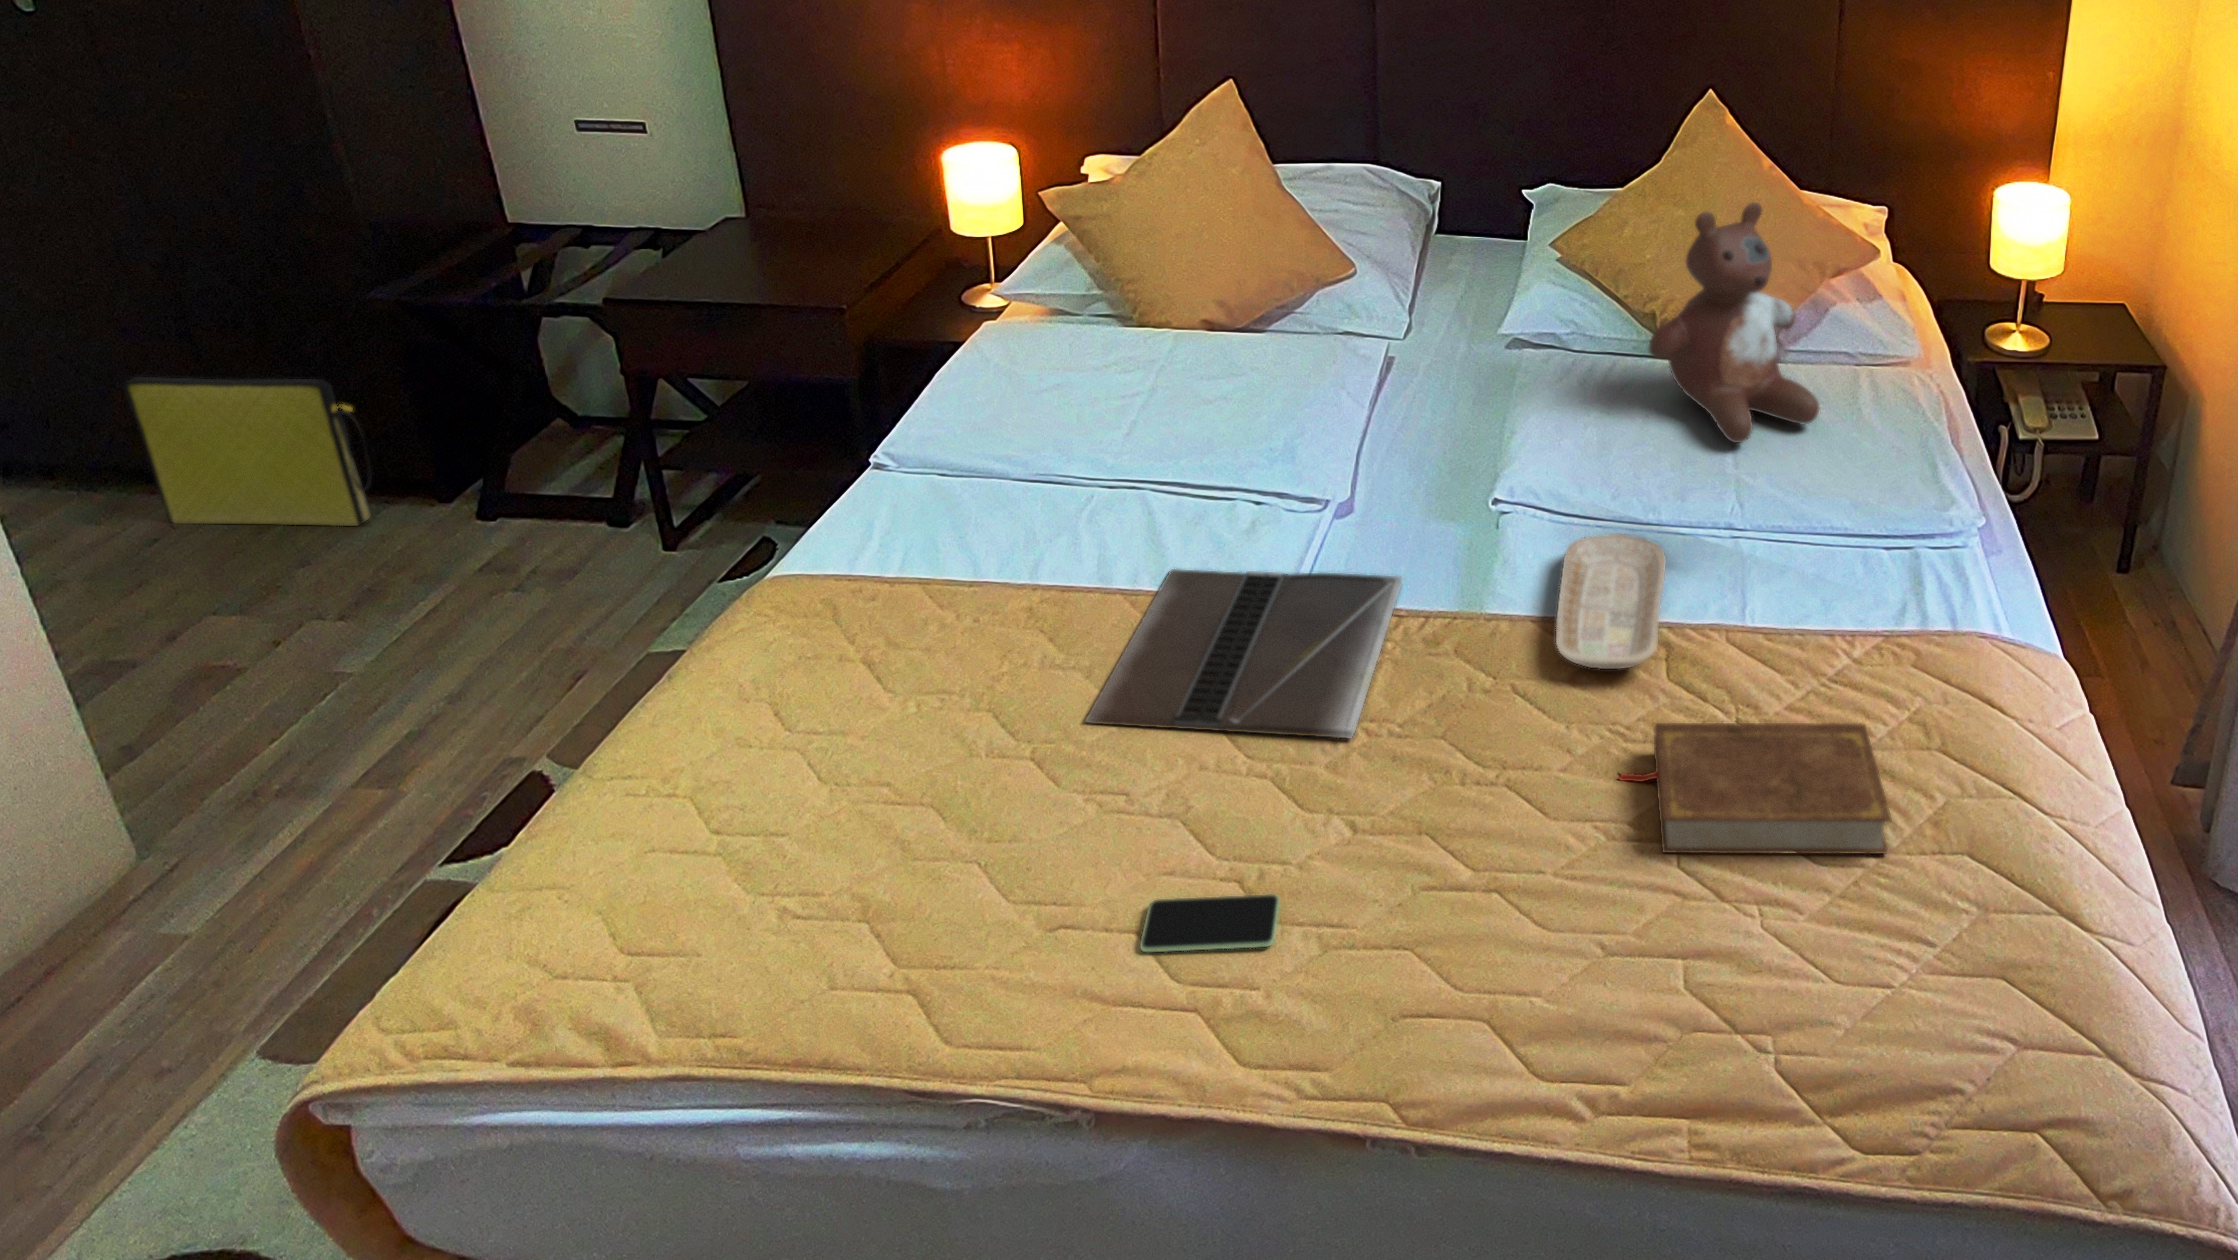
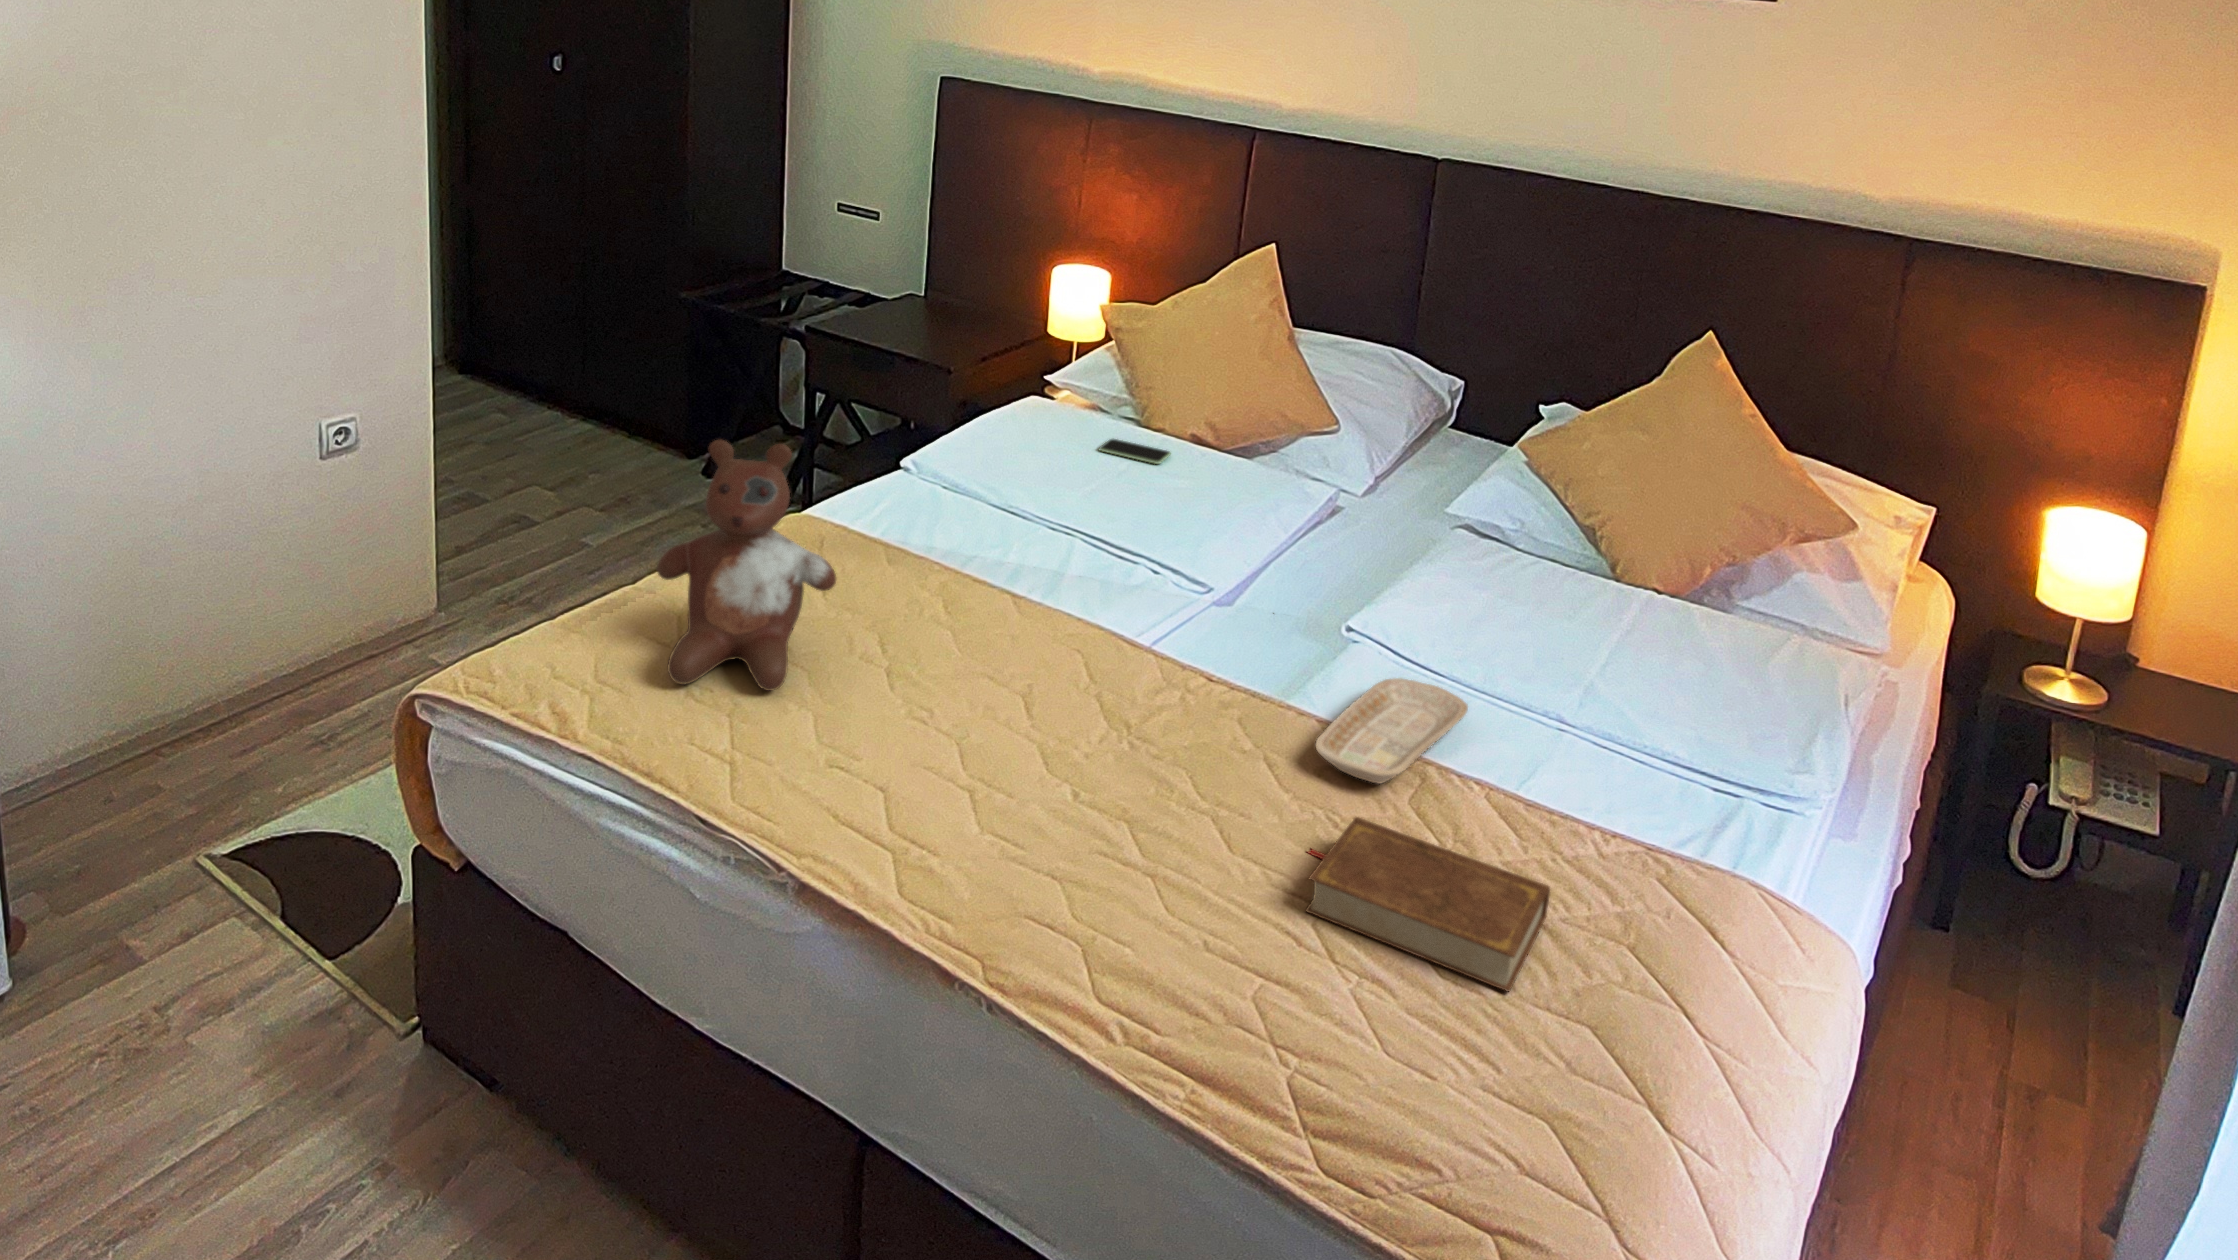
stuffed bear: present [1649,202,1819,443] -> present [657,440,836,691]
bag: present [123,377,372,526] -> none [528,326,643,464]
laptop: present [1086,569,1402,739] -> none [934,600,1229,747]
smartphone: present [1140,894,1280,952] -> present [1099,439,1171,464]

